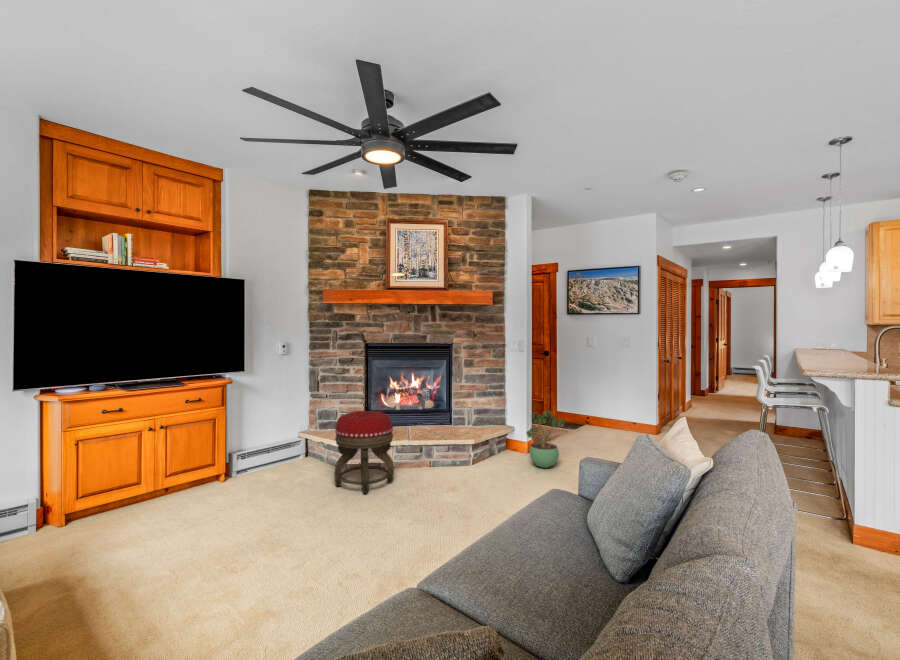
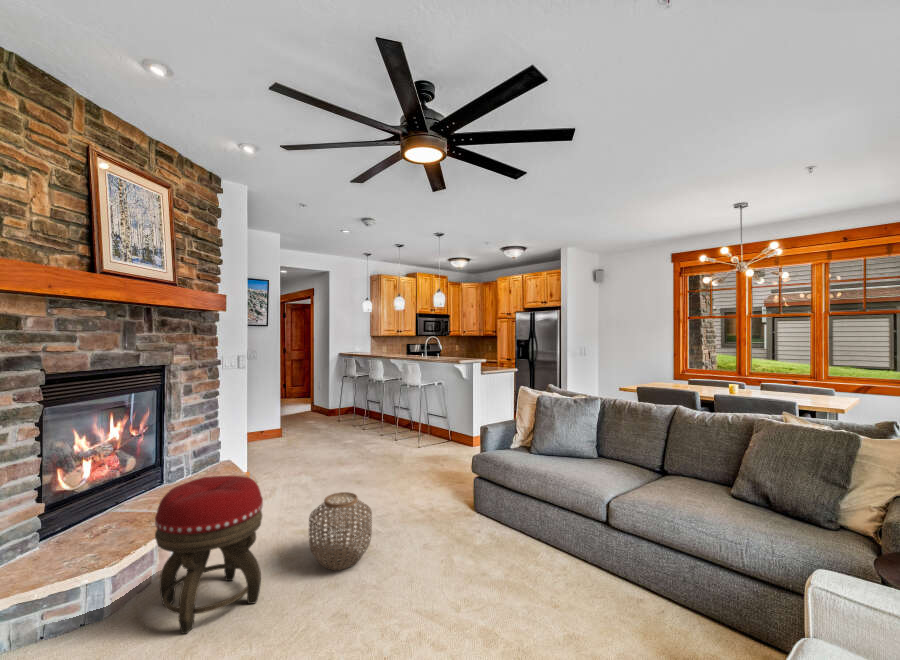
potted plant: present [527,410,565,468] -> none [282,425,317,488]
woven basket: none [395,452,445,513] -> present [309,492,372,570]

